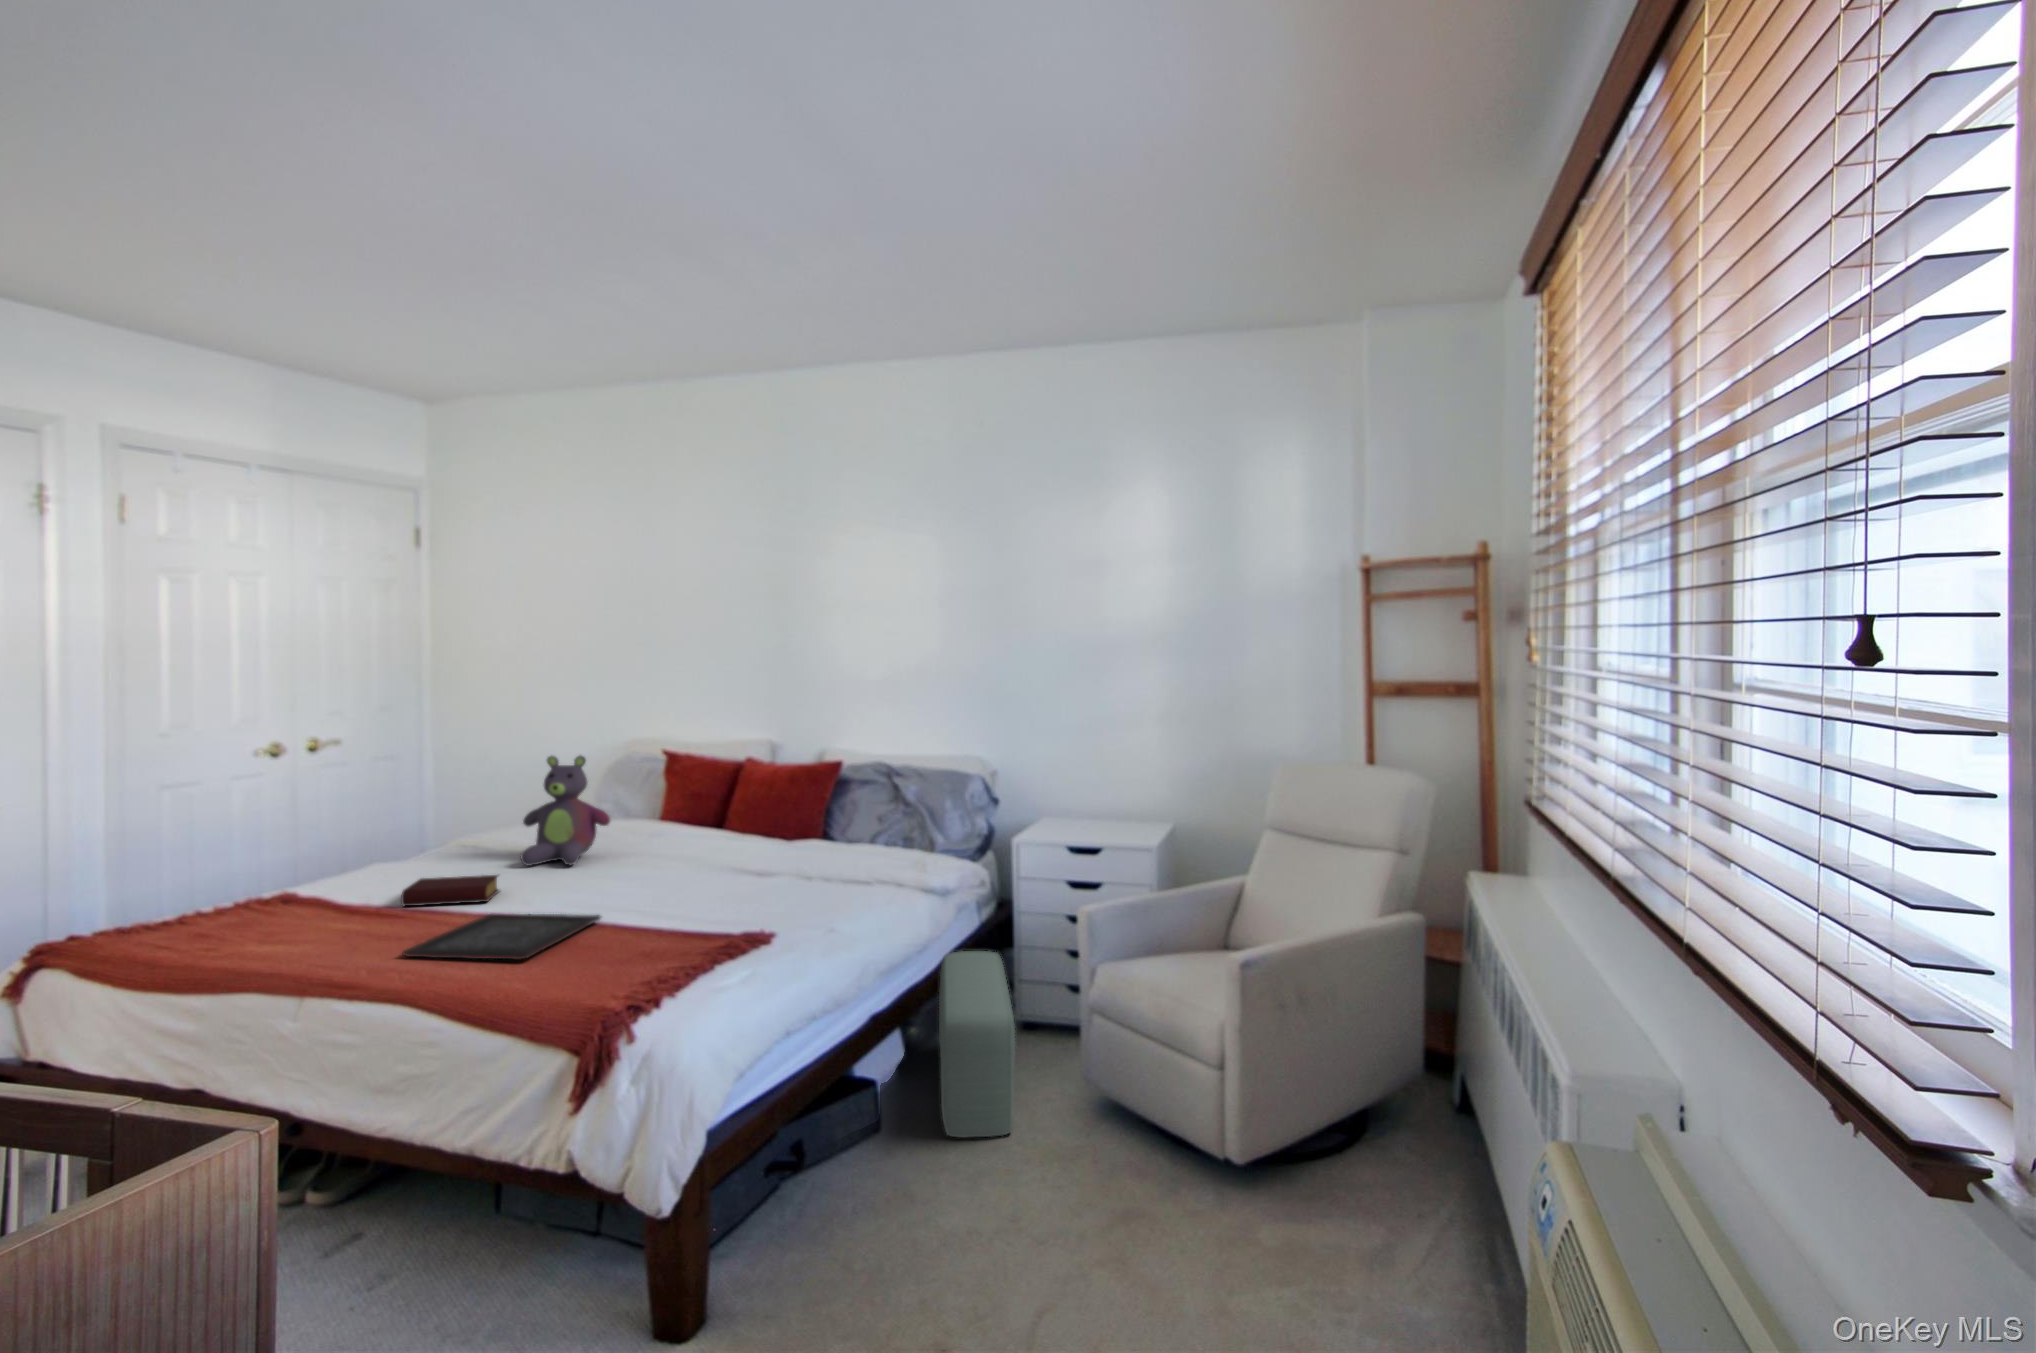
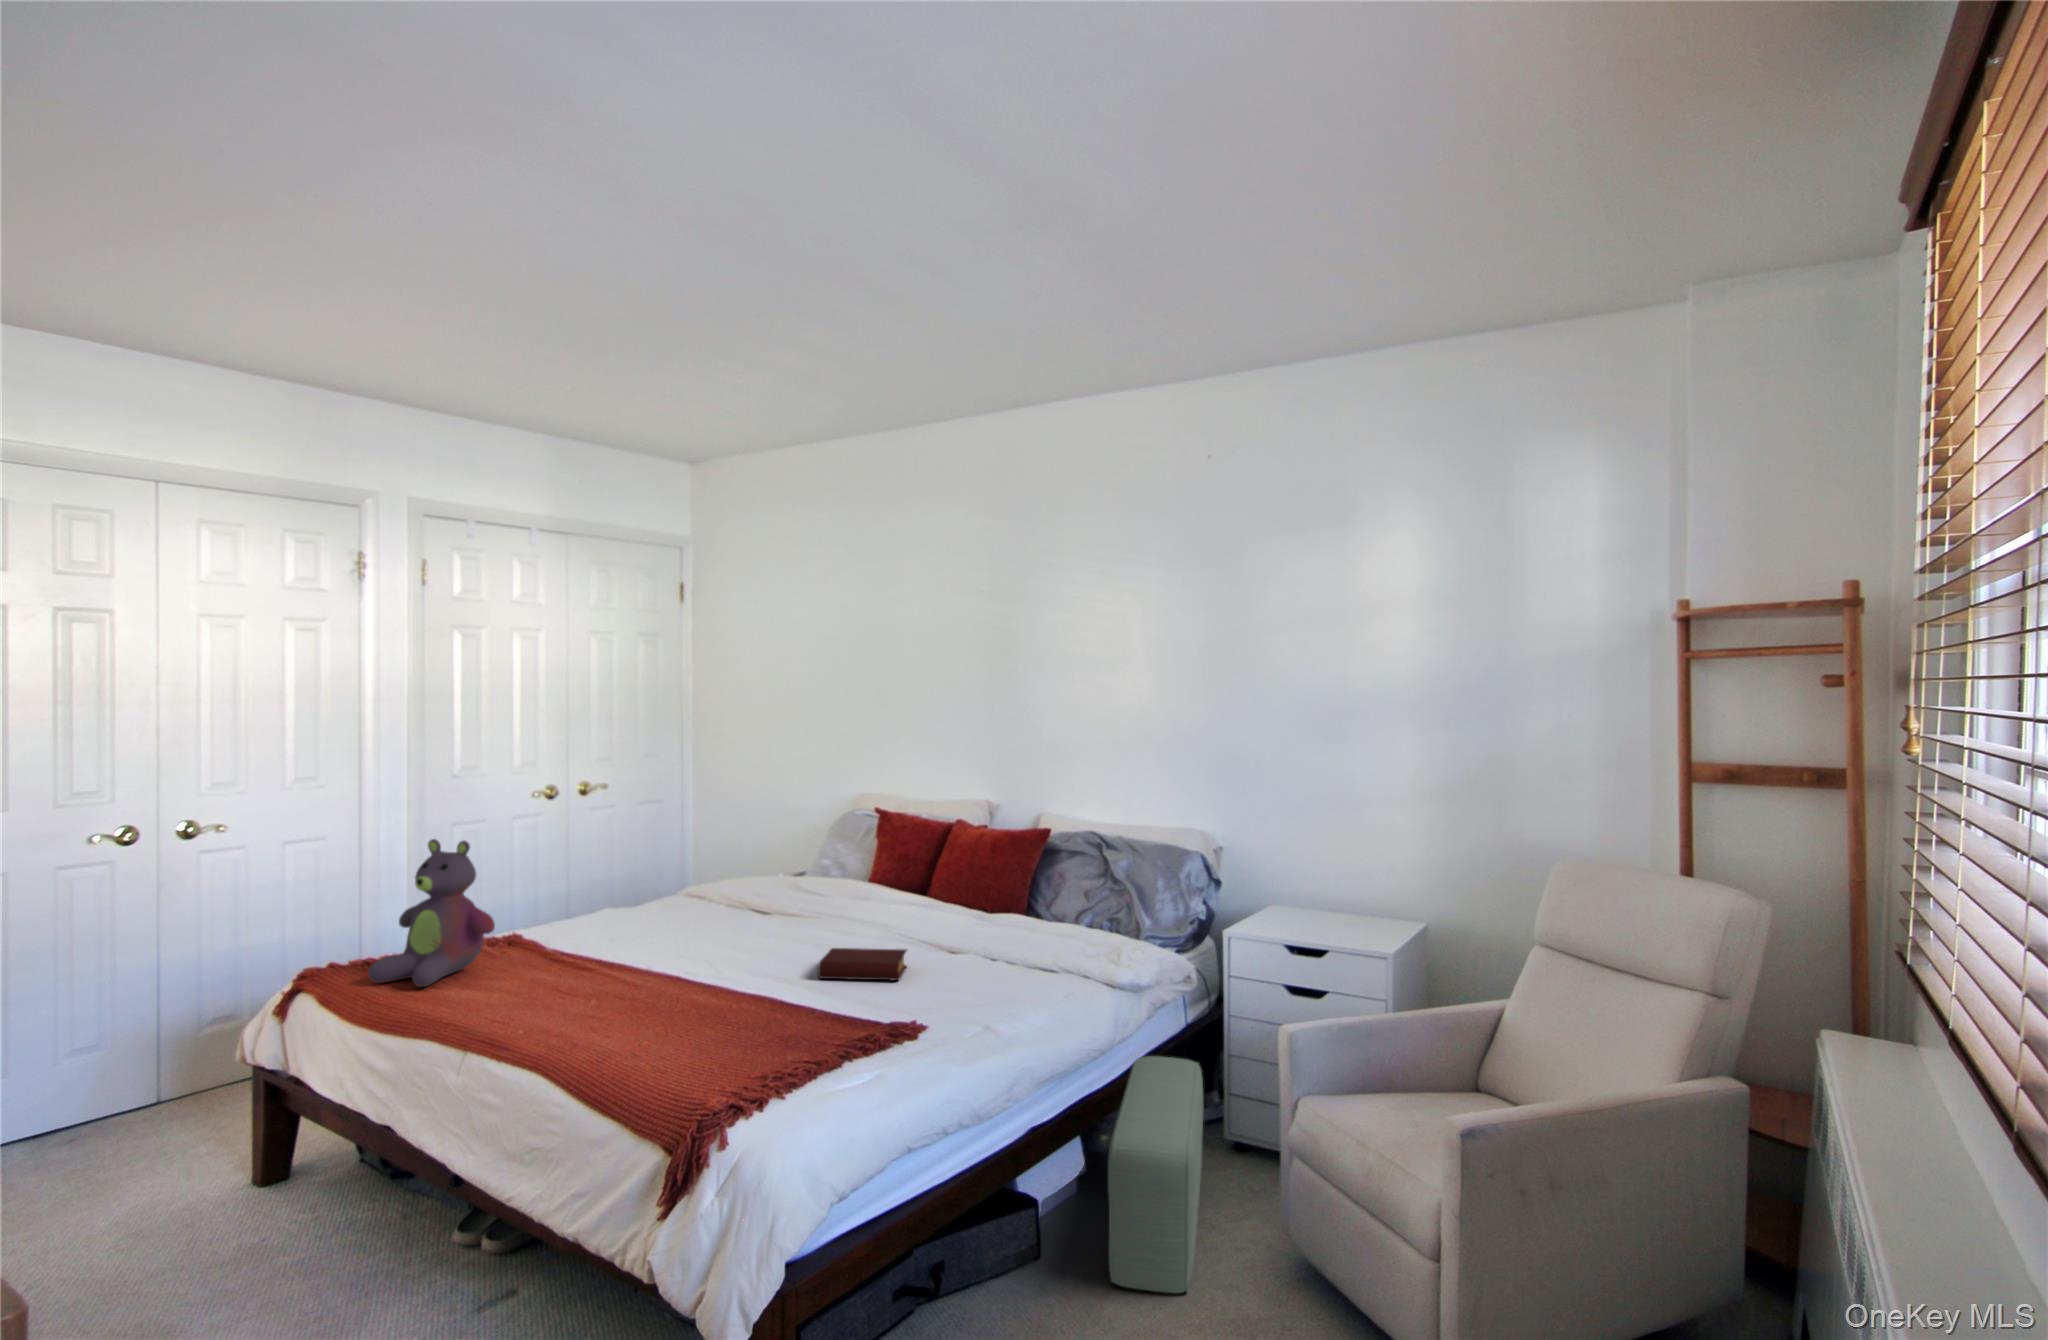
stuffed bear: present [520,756,610,866] -> present [368,839,495,987]
book: present [401,875,499,906] -> present [818,948,907,980]
tray: present [403,914,601,959] -> none [560,975,760,1032]

